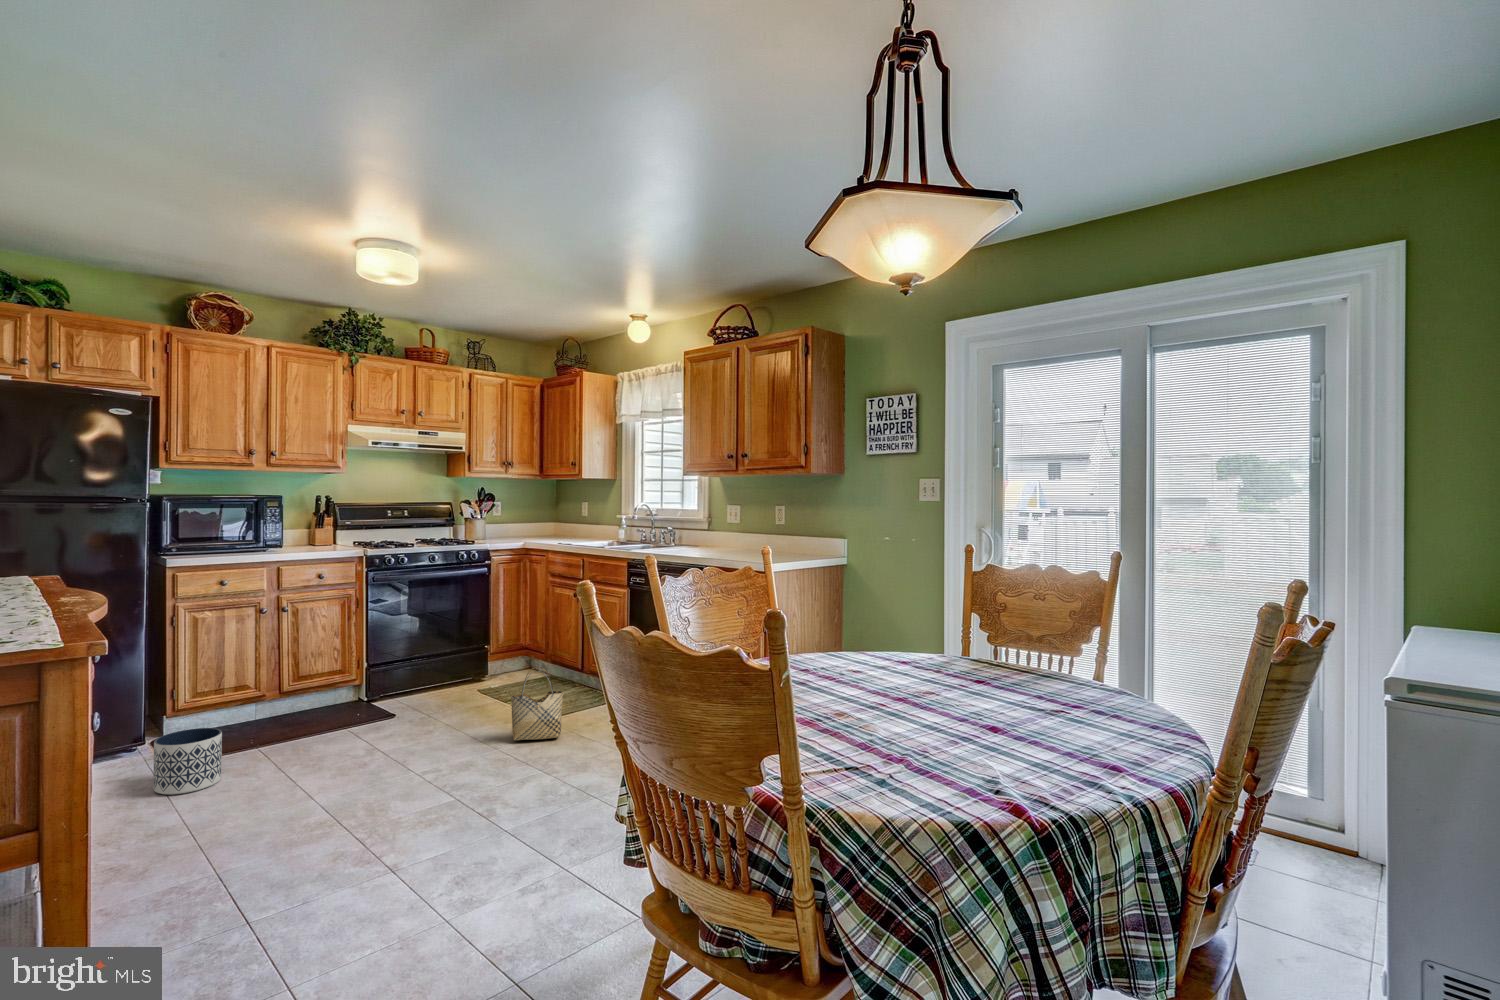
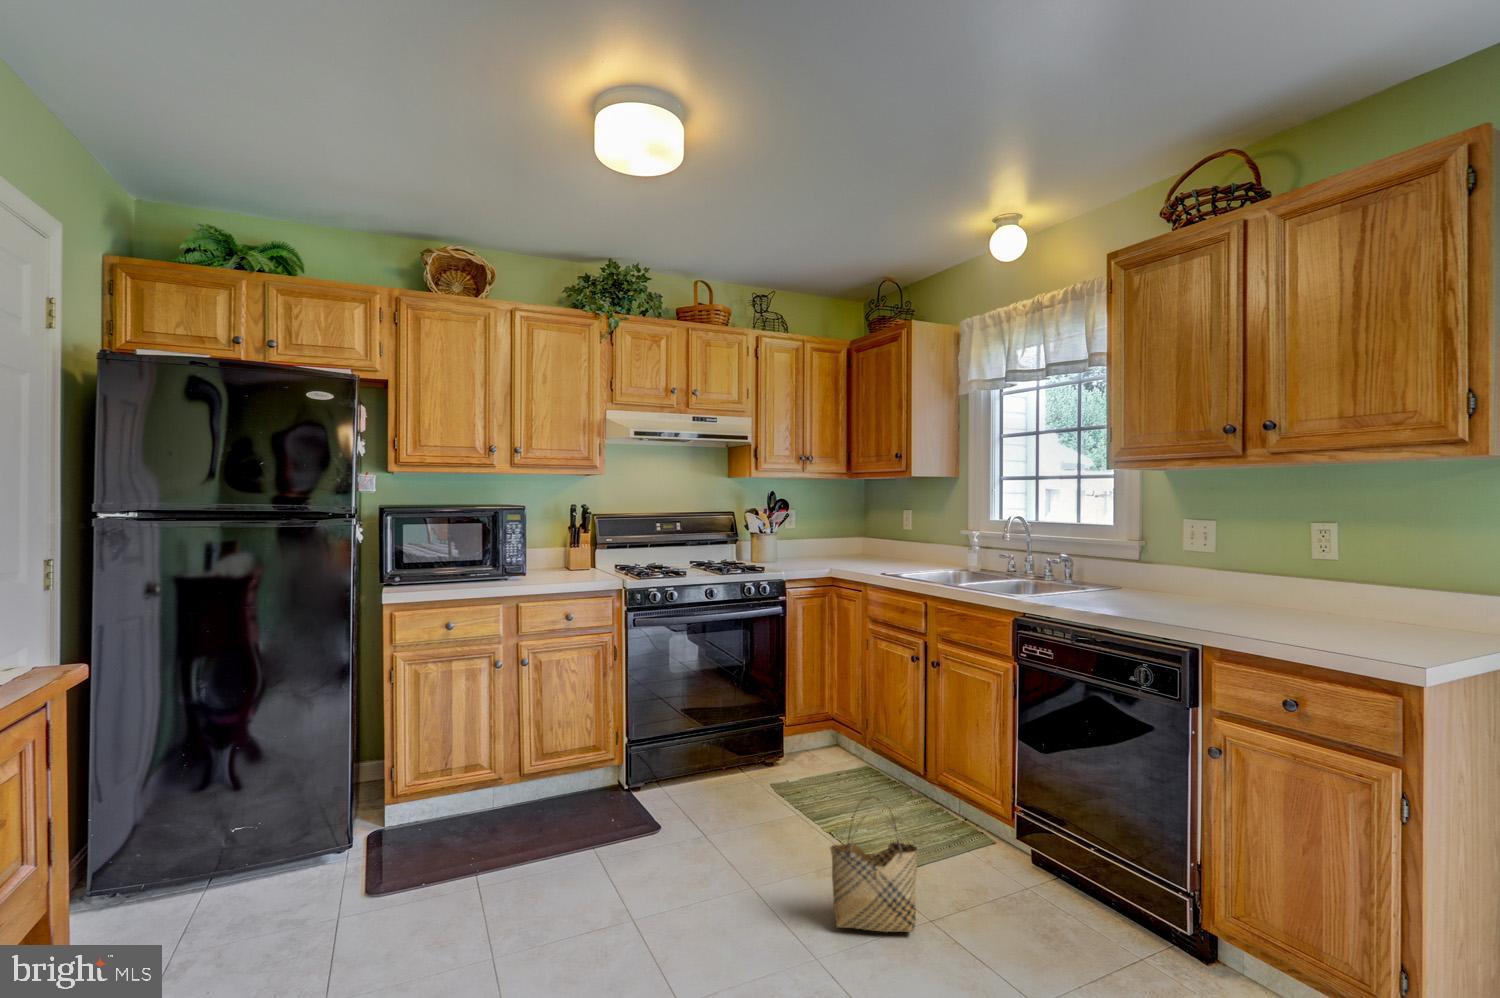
planter: present [154,728,222,795] -> none [325,854,416,968]

